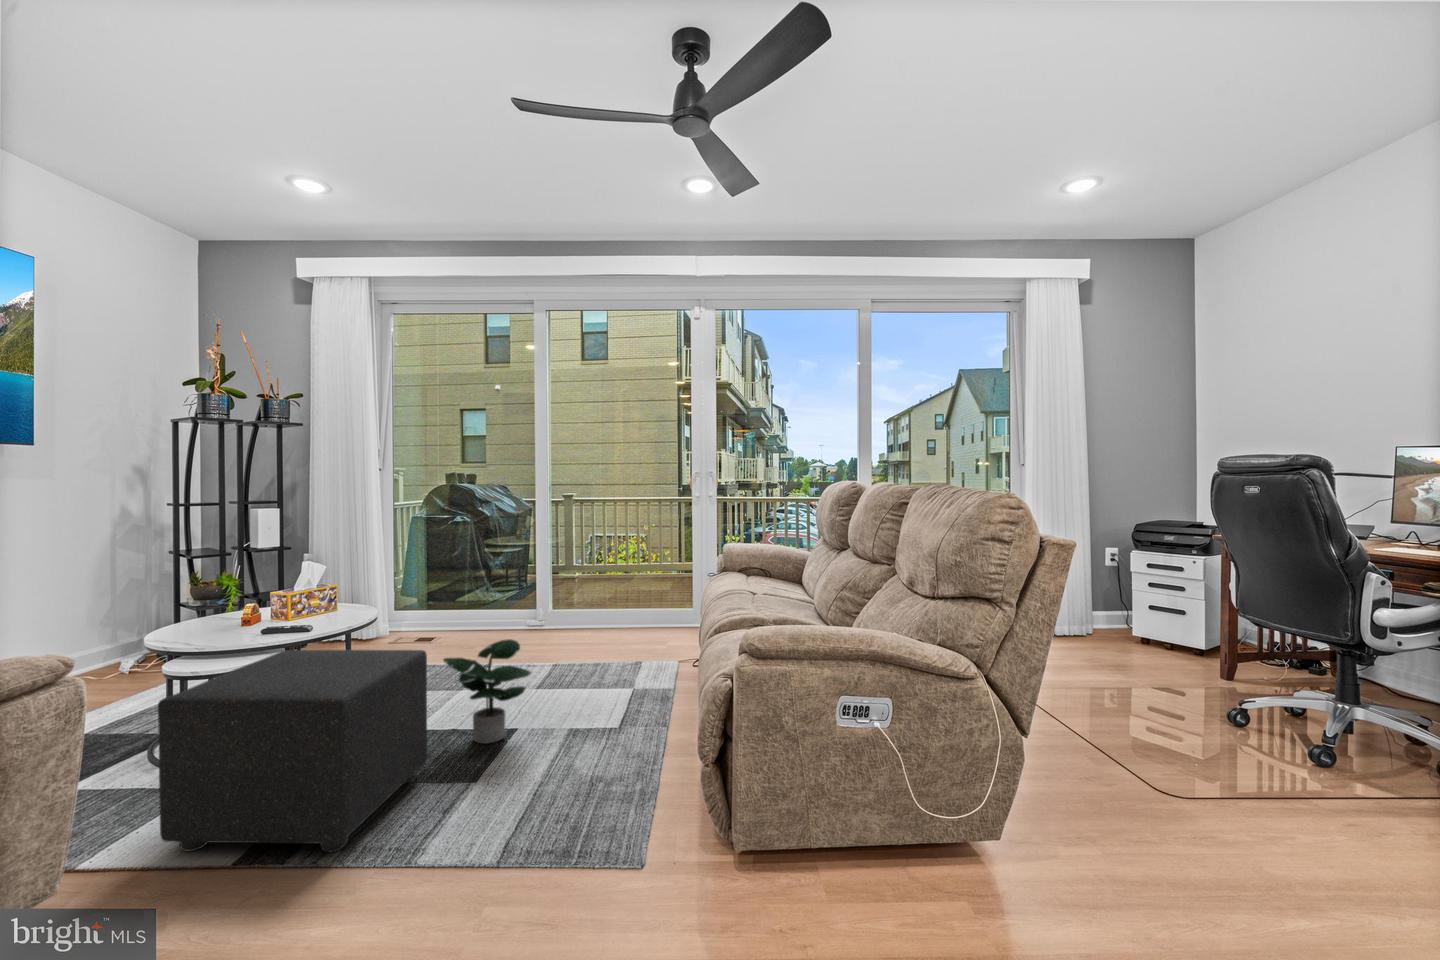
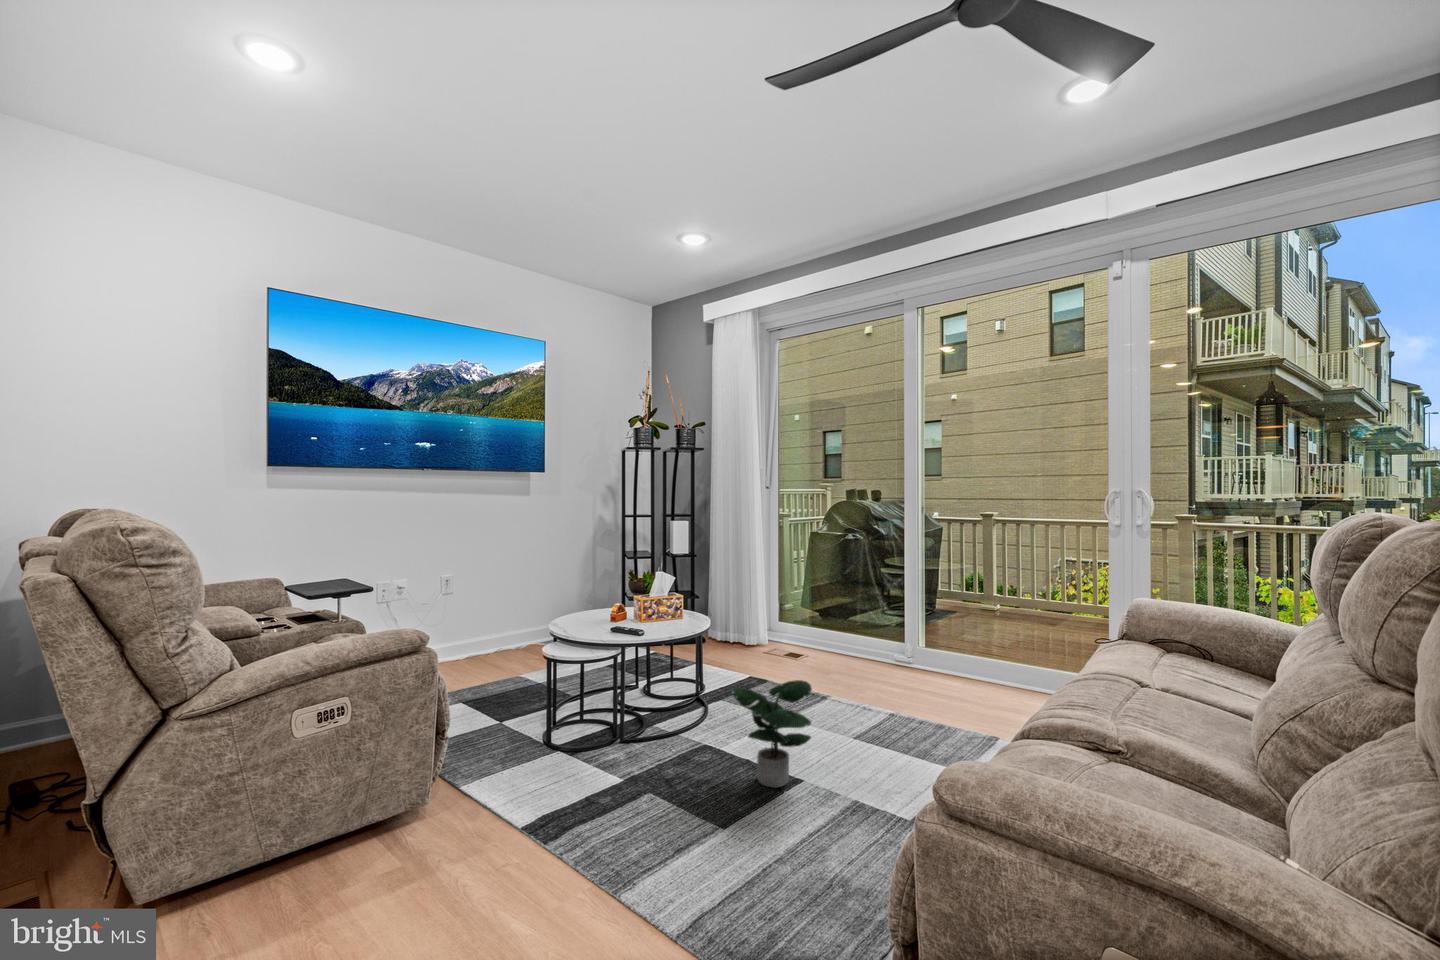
ottoman: present [158,650,427,853] -> none [492,651,698,851]

